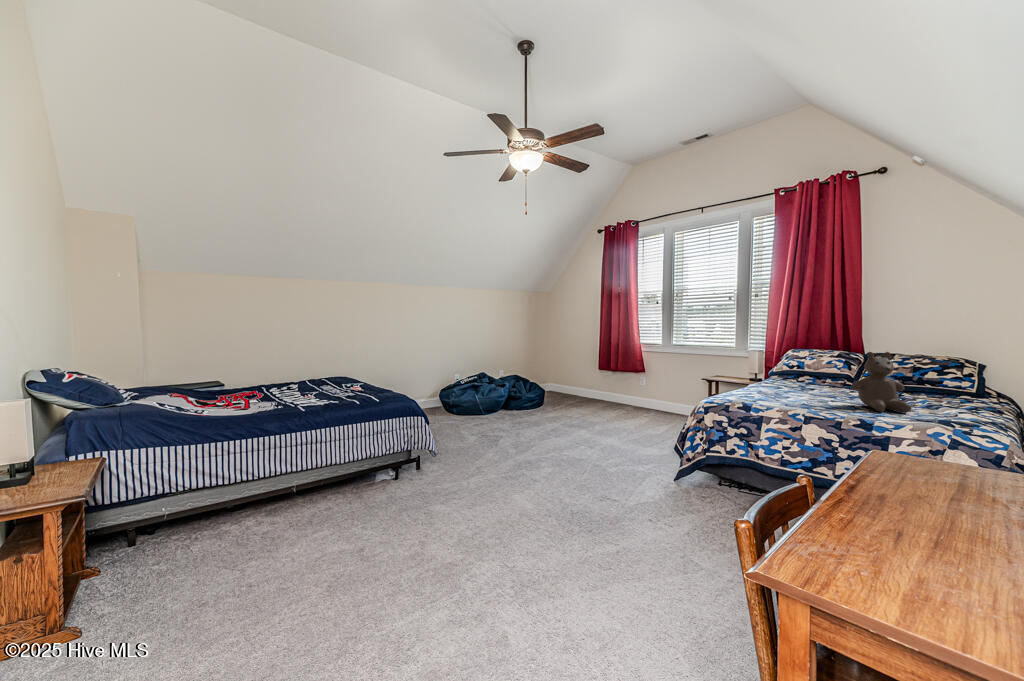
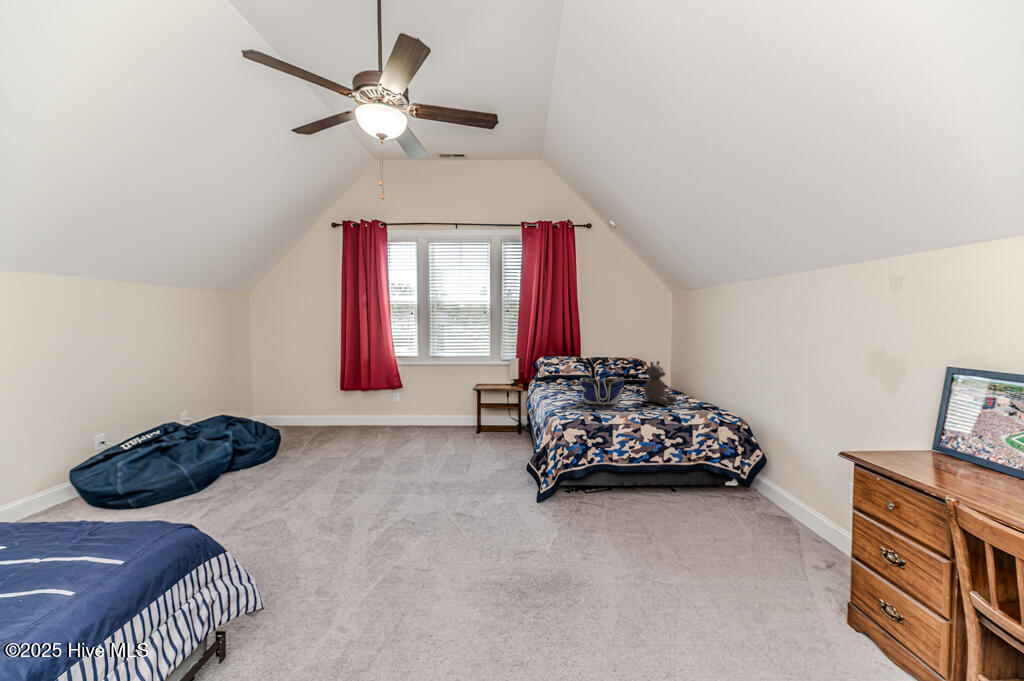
tote bag: none [755,365,814,401] -> present [579,377,624,405]

